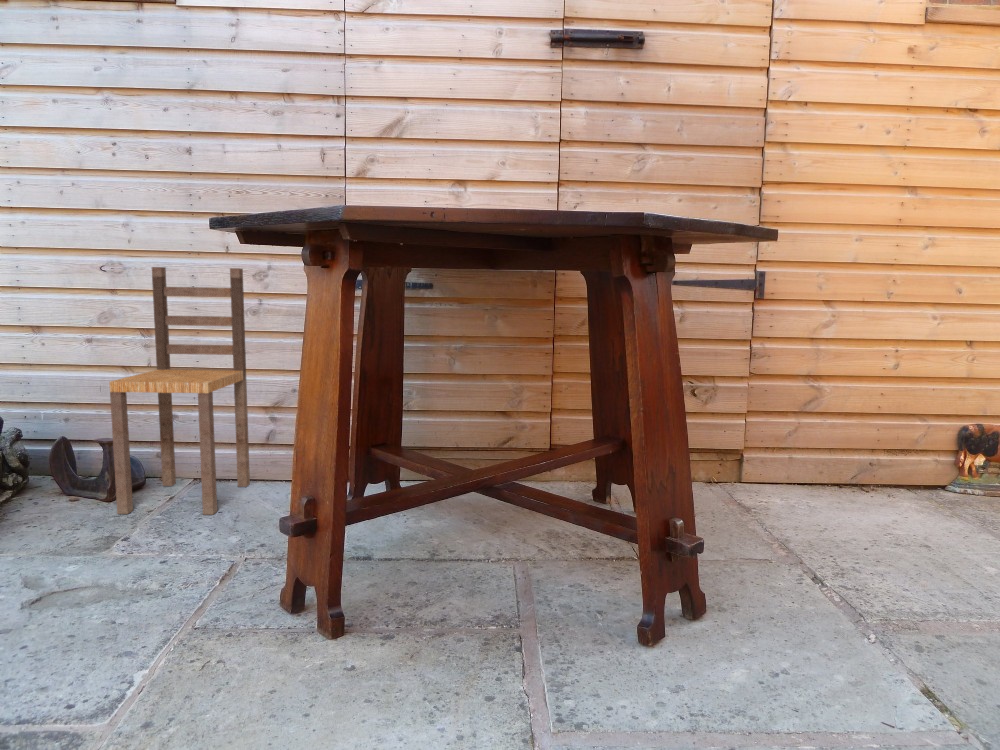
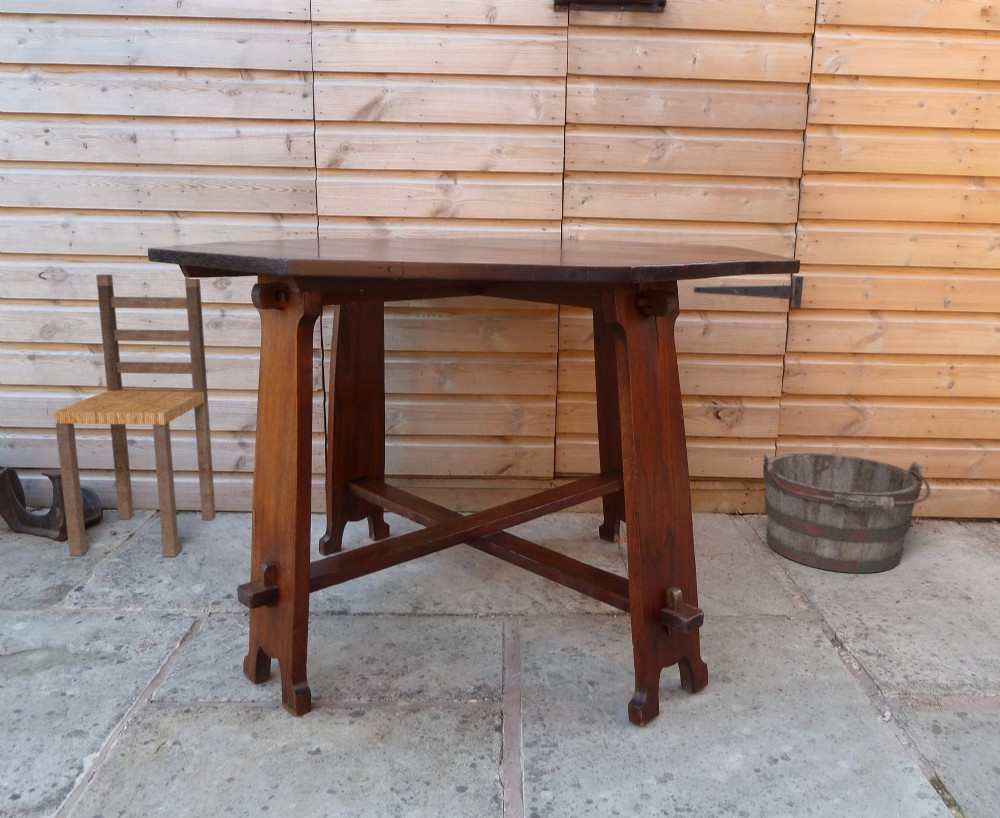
bucket: none [736,423,887,525] -> present [763,453,931,573]

